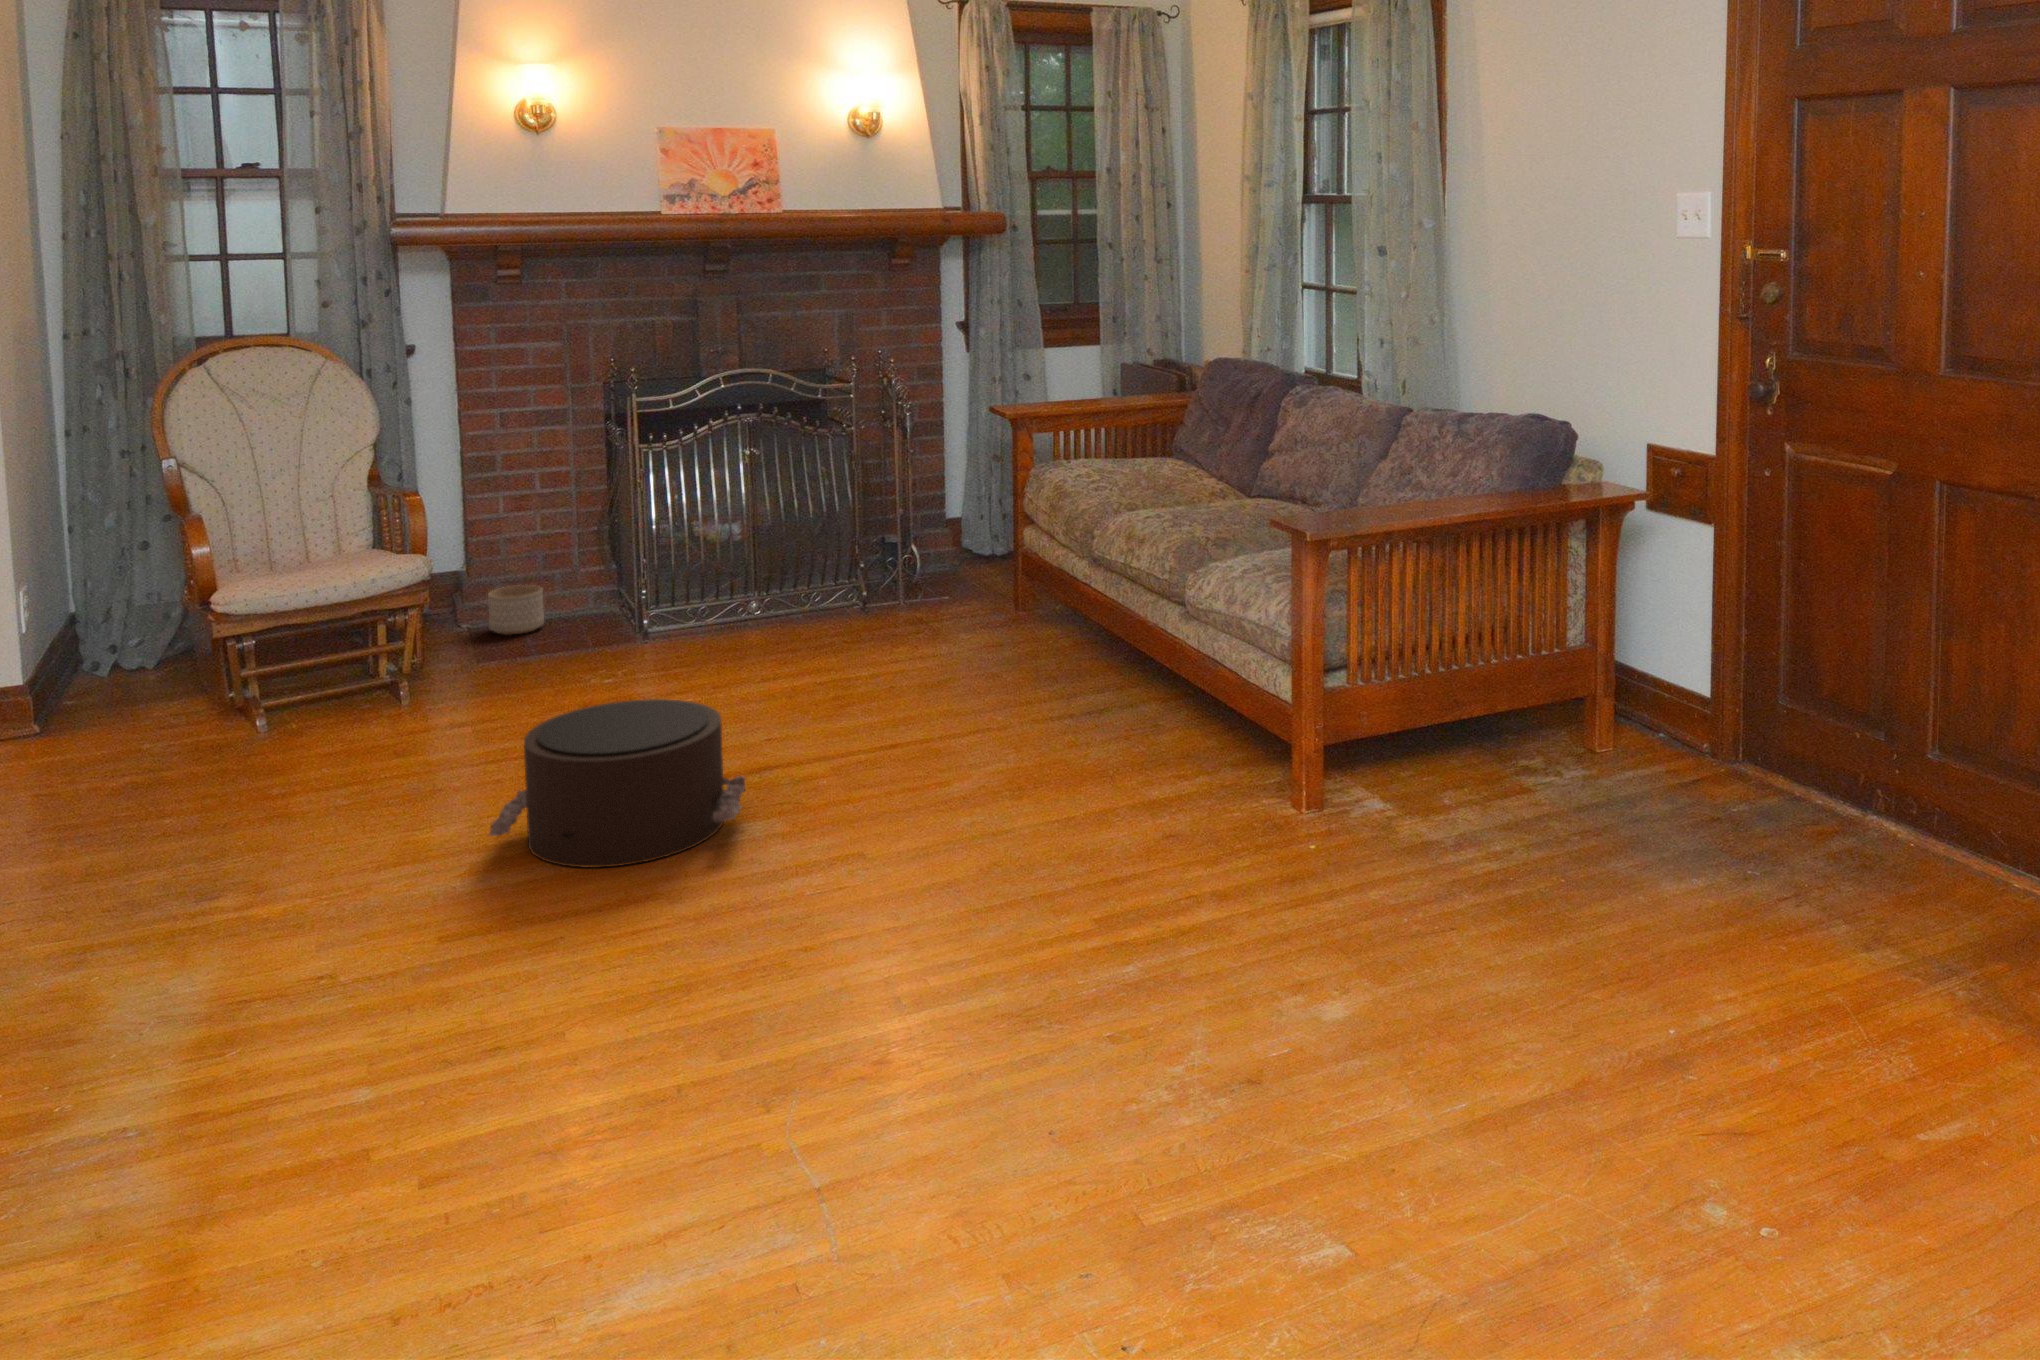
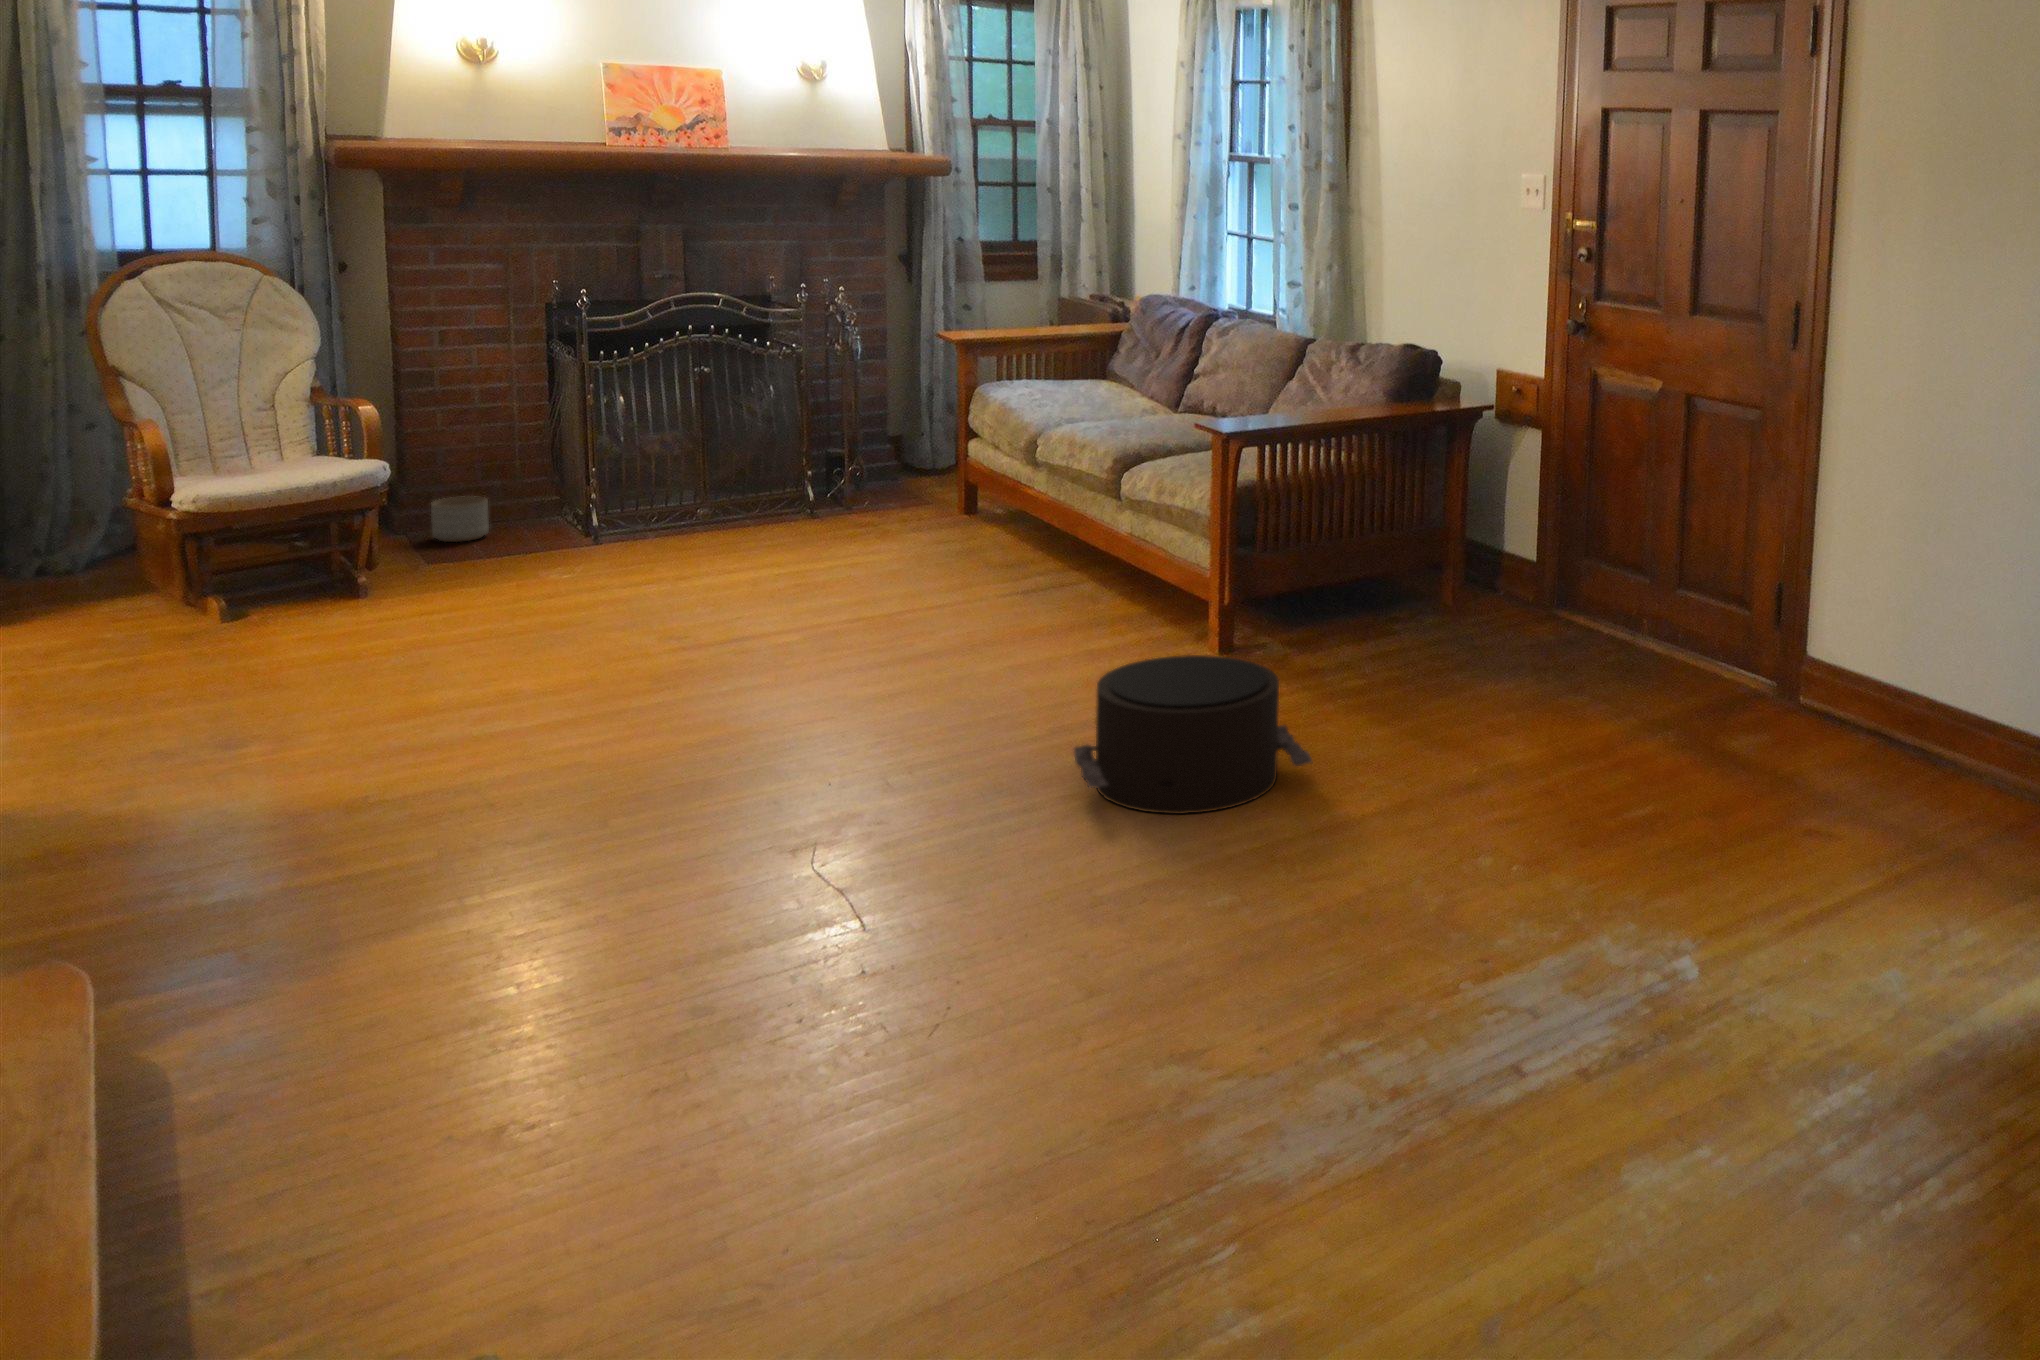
pouf: present [489,699,746,867] -> present [1074,655,1312,814]

